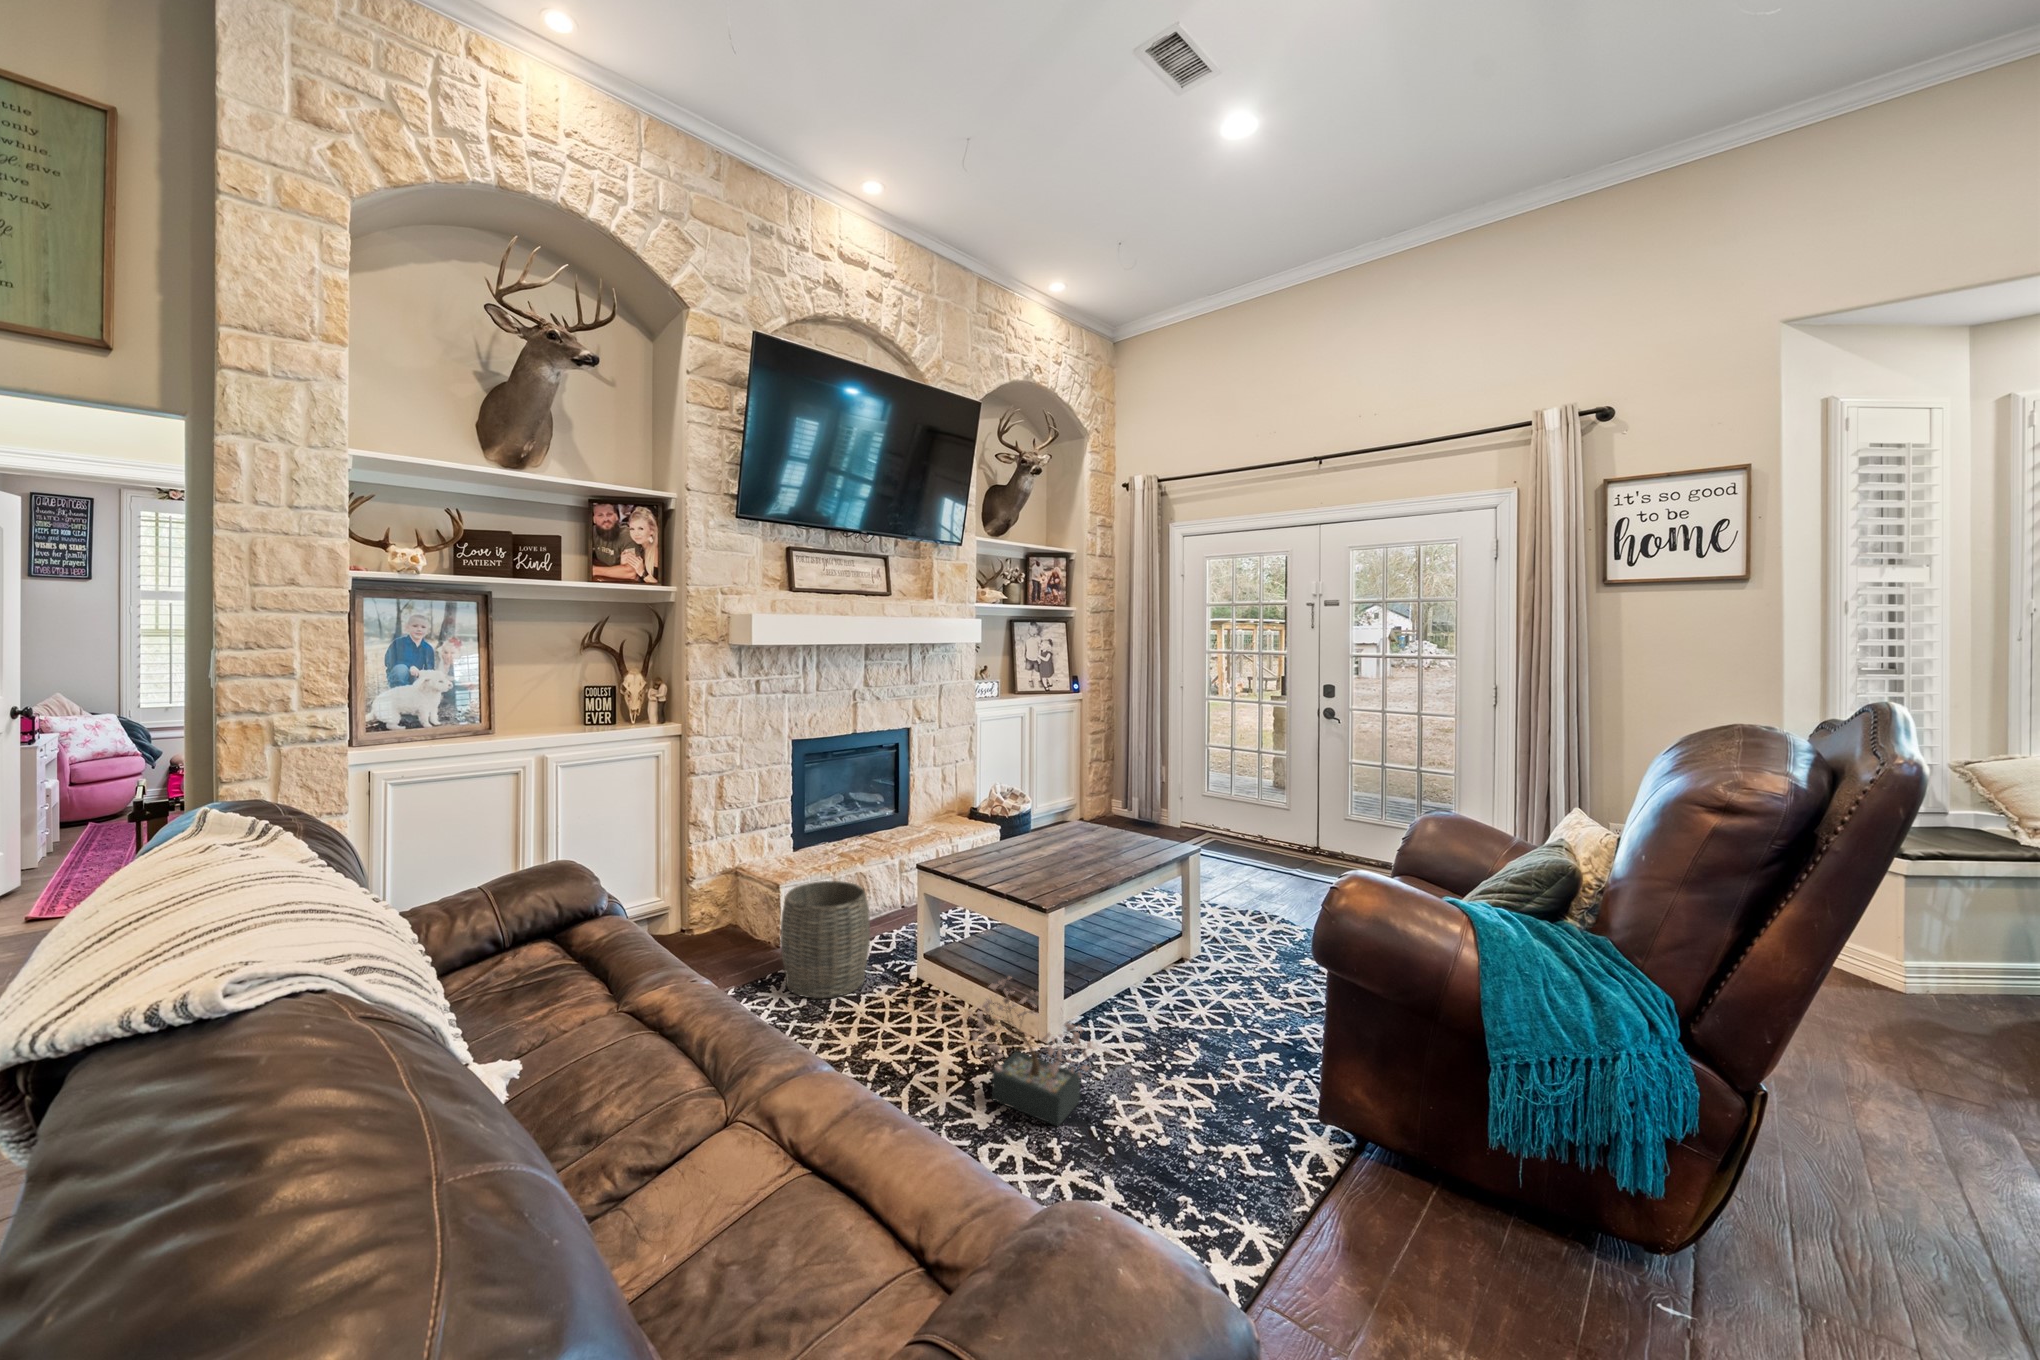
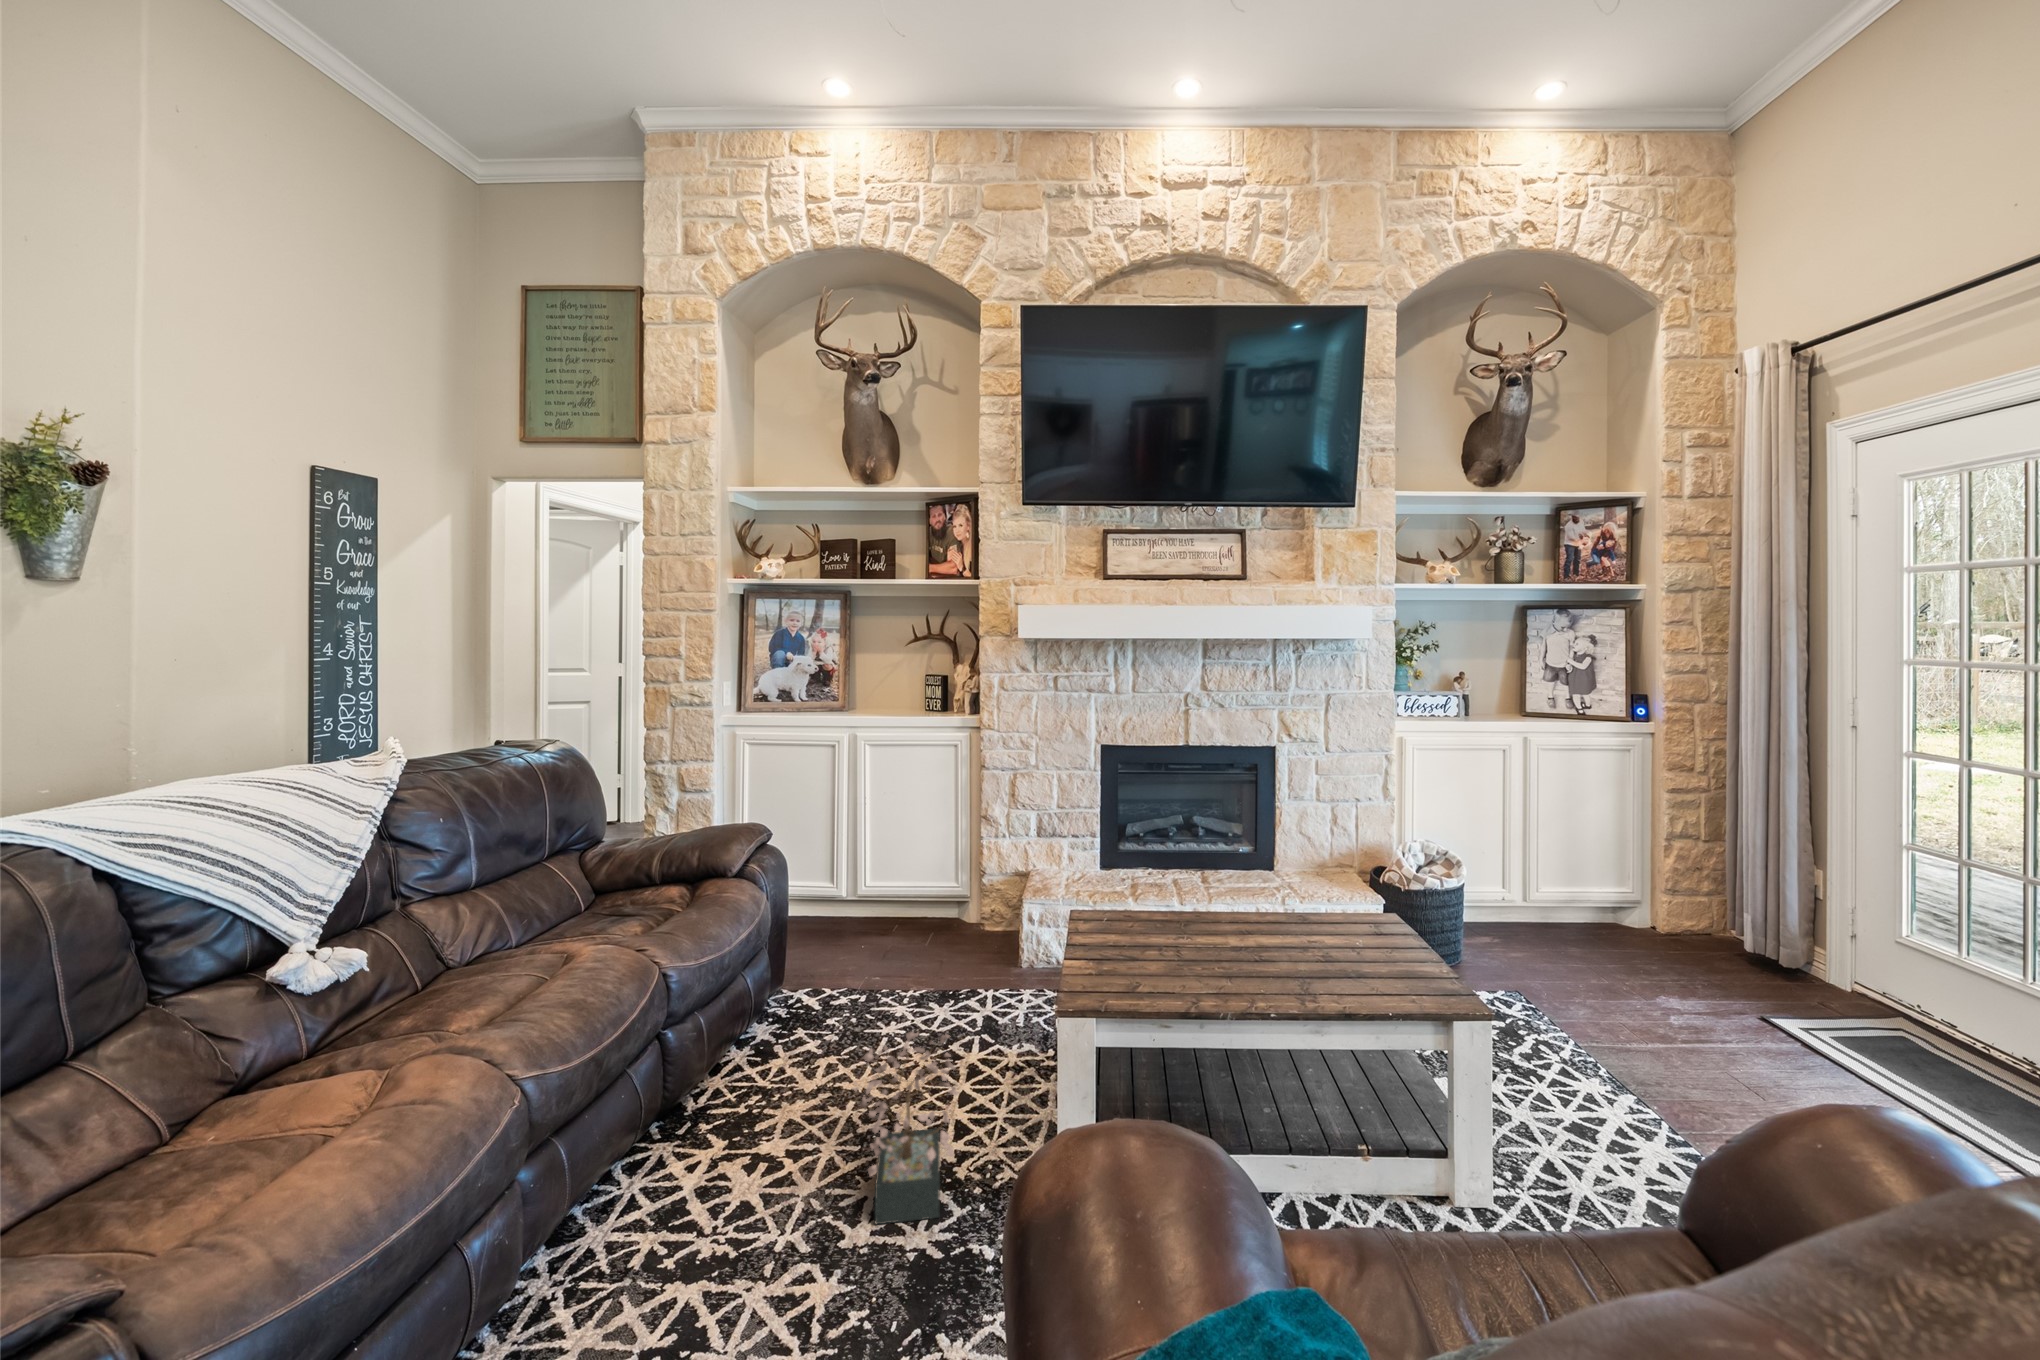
woven basket: present [781,881,870,999] -> none [931,893,1028,1020]

